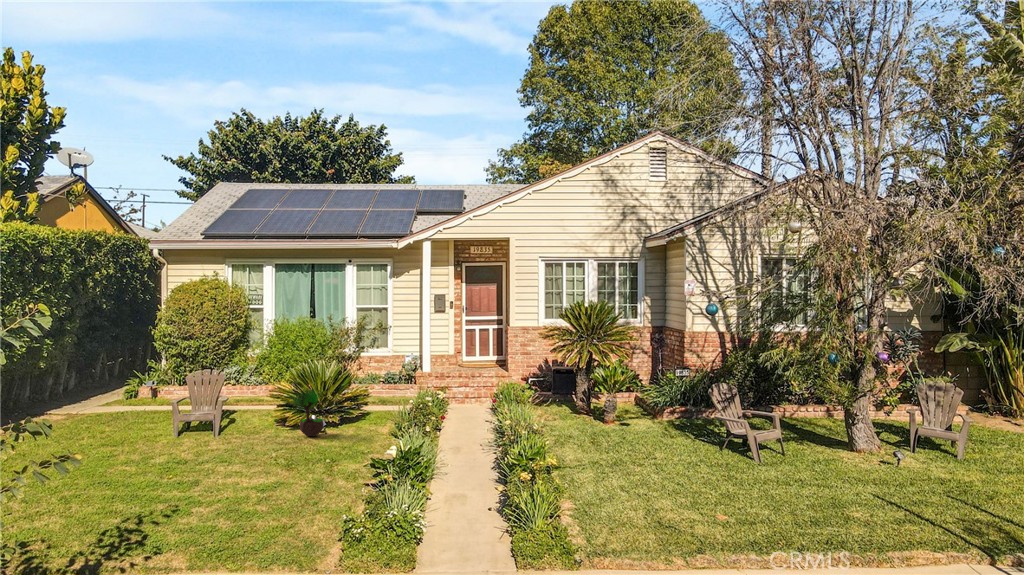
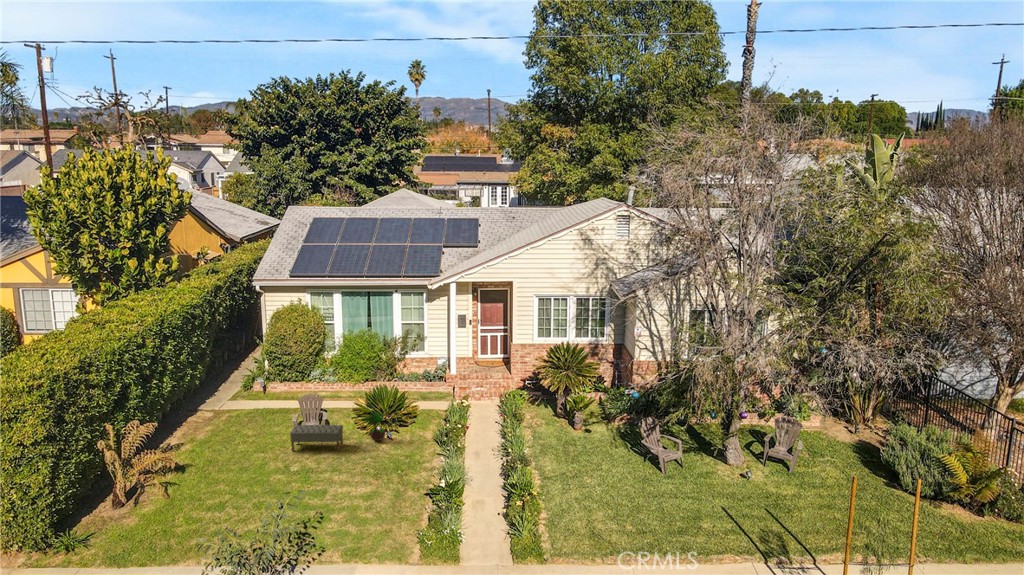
bench: none [174,408,259,447] -> present [290,425,343,451]

